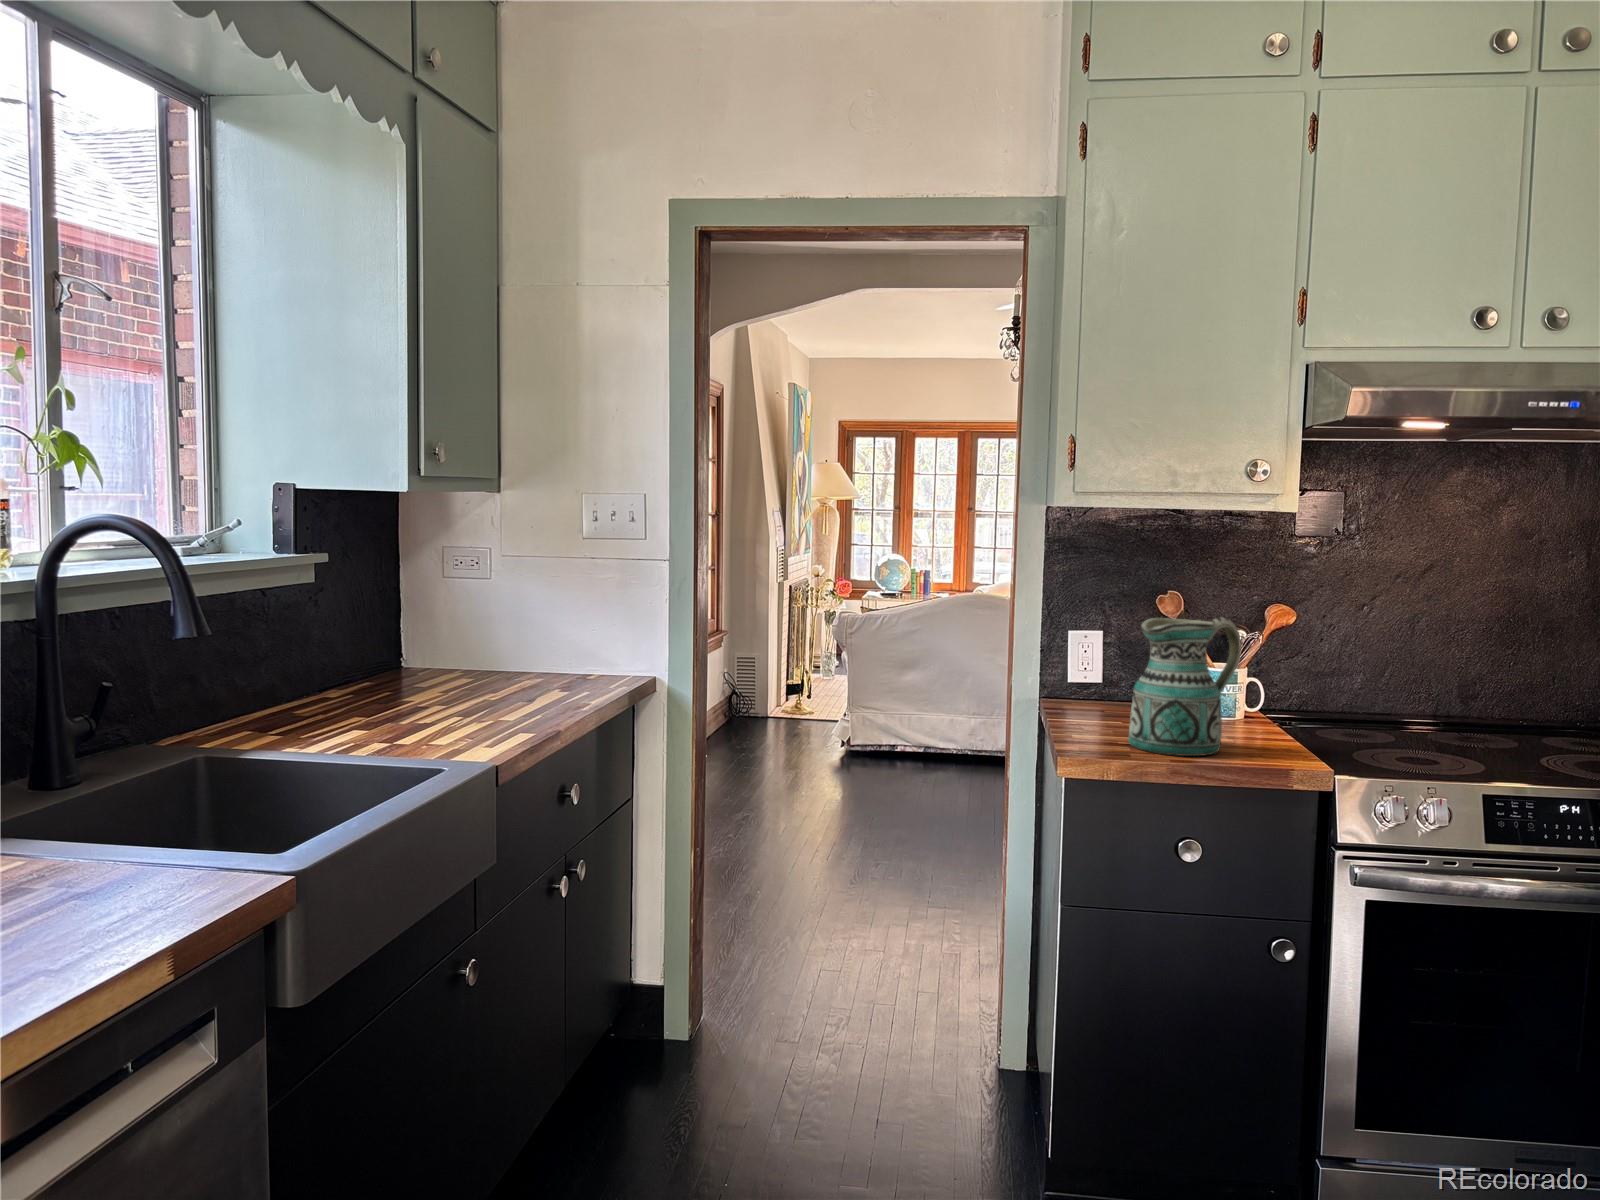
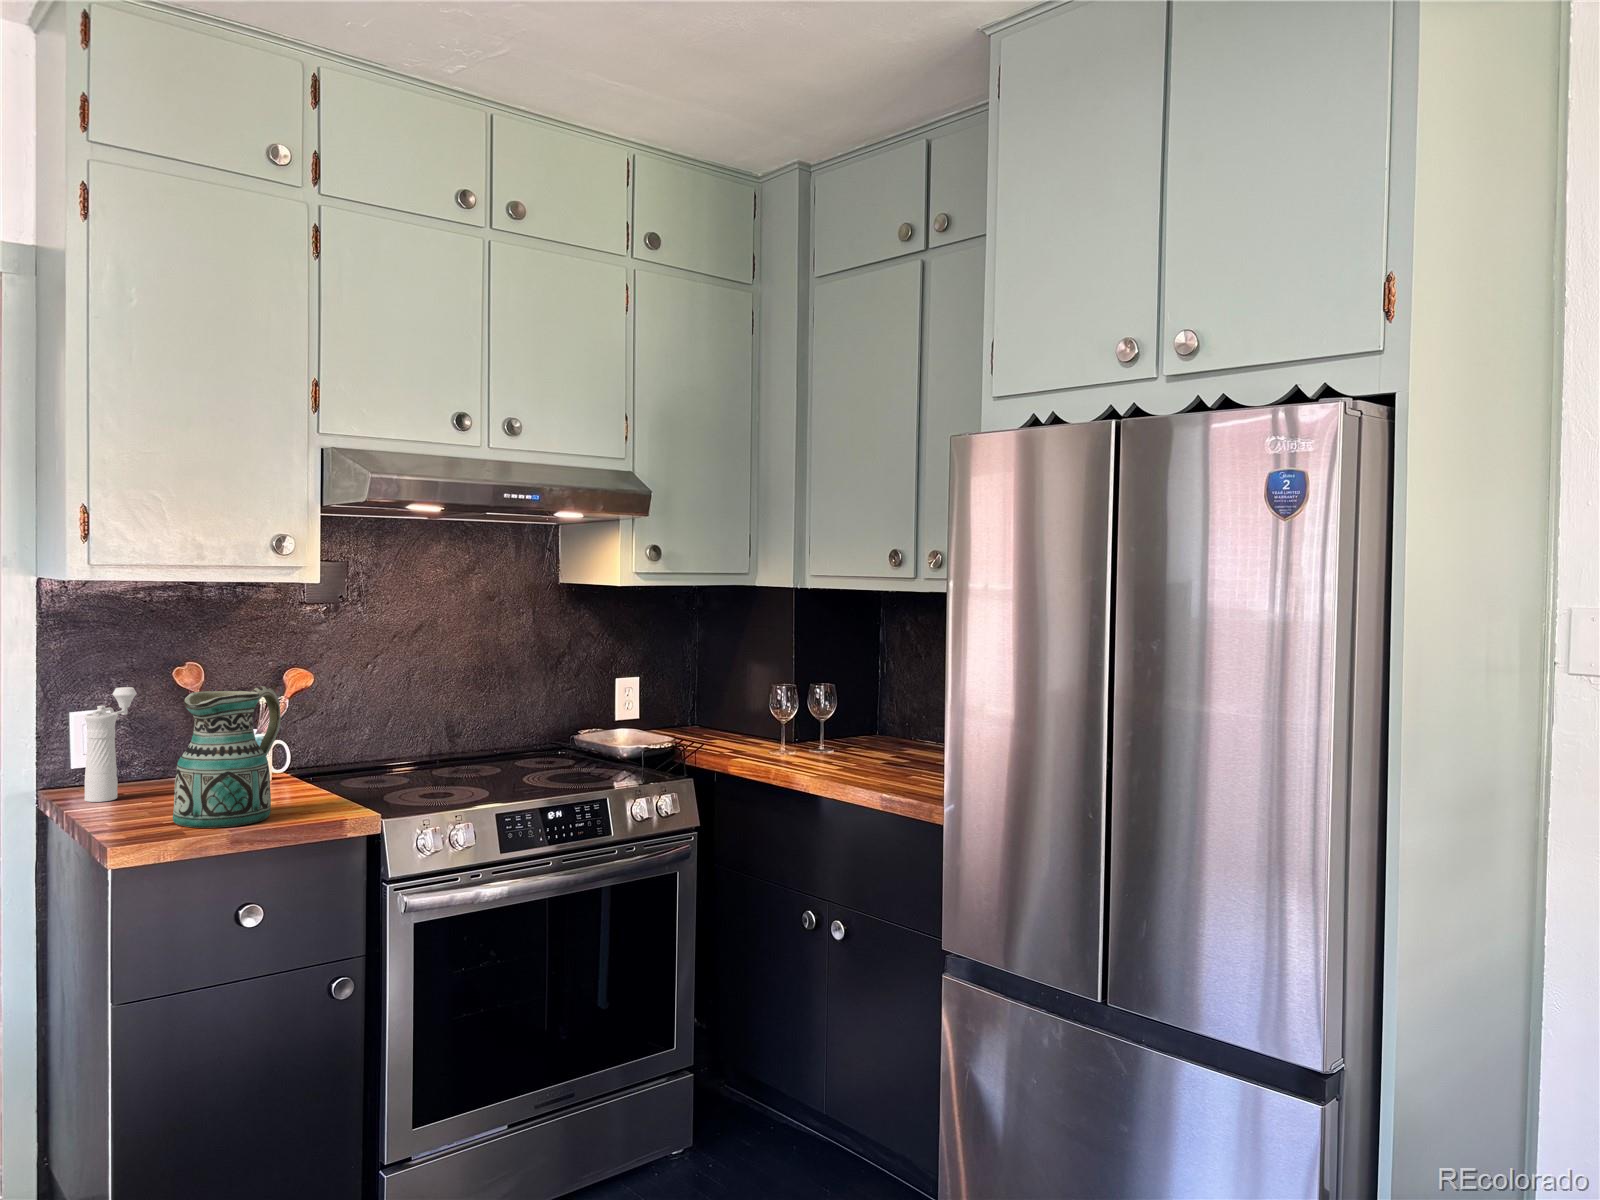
pepper mill: none [1070,611,1122,715] -> present [84,687,137,802]

